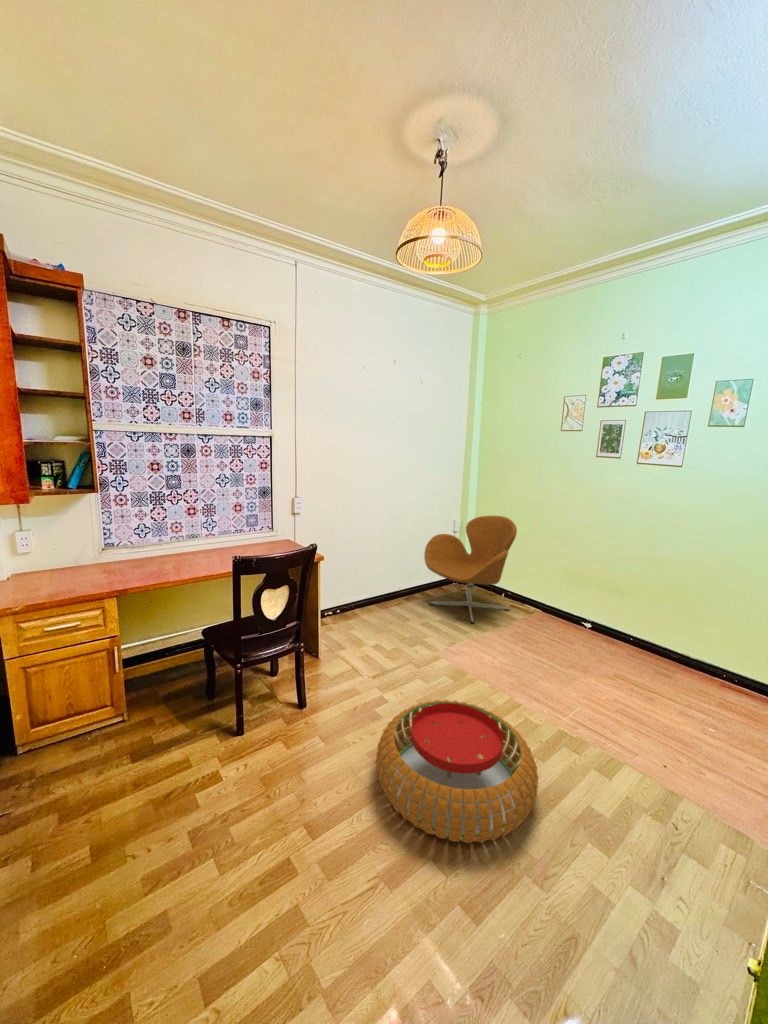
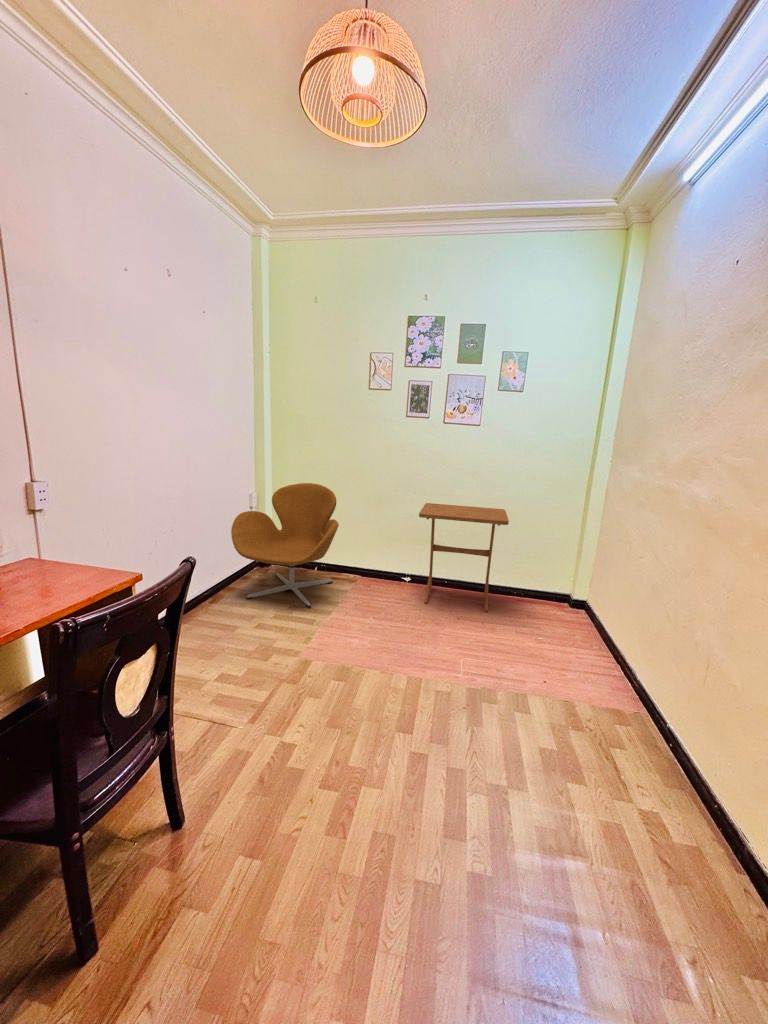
side table: none [581,547,706,682] -> present [419,503,509,612]
pouf: present [376,700,538,843] -> none [345,703,540,893]

